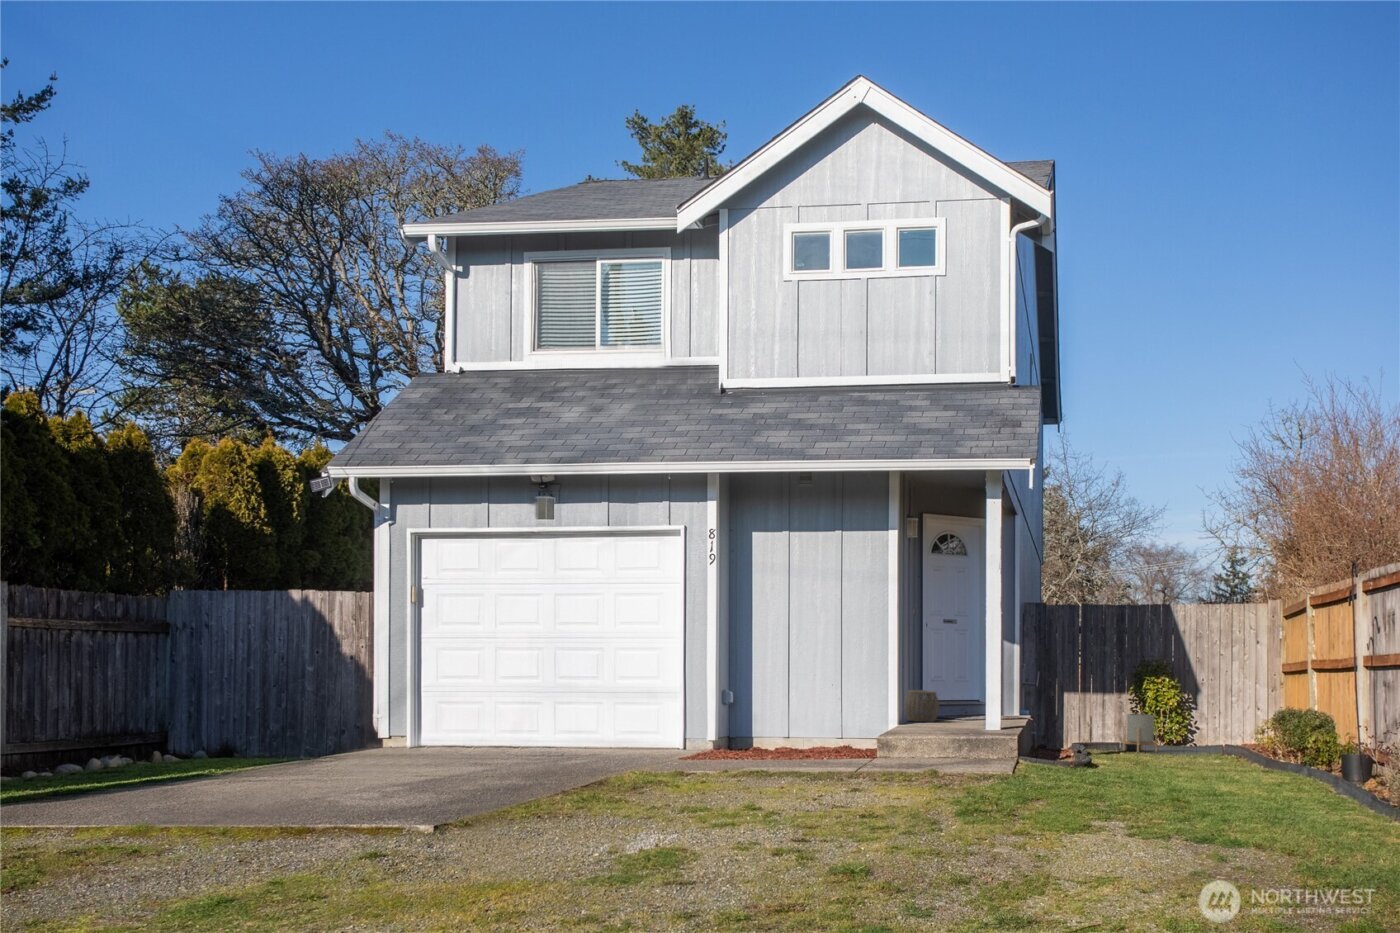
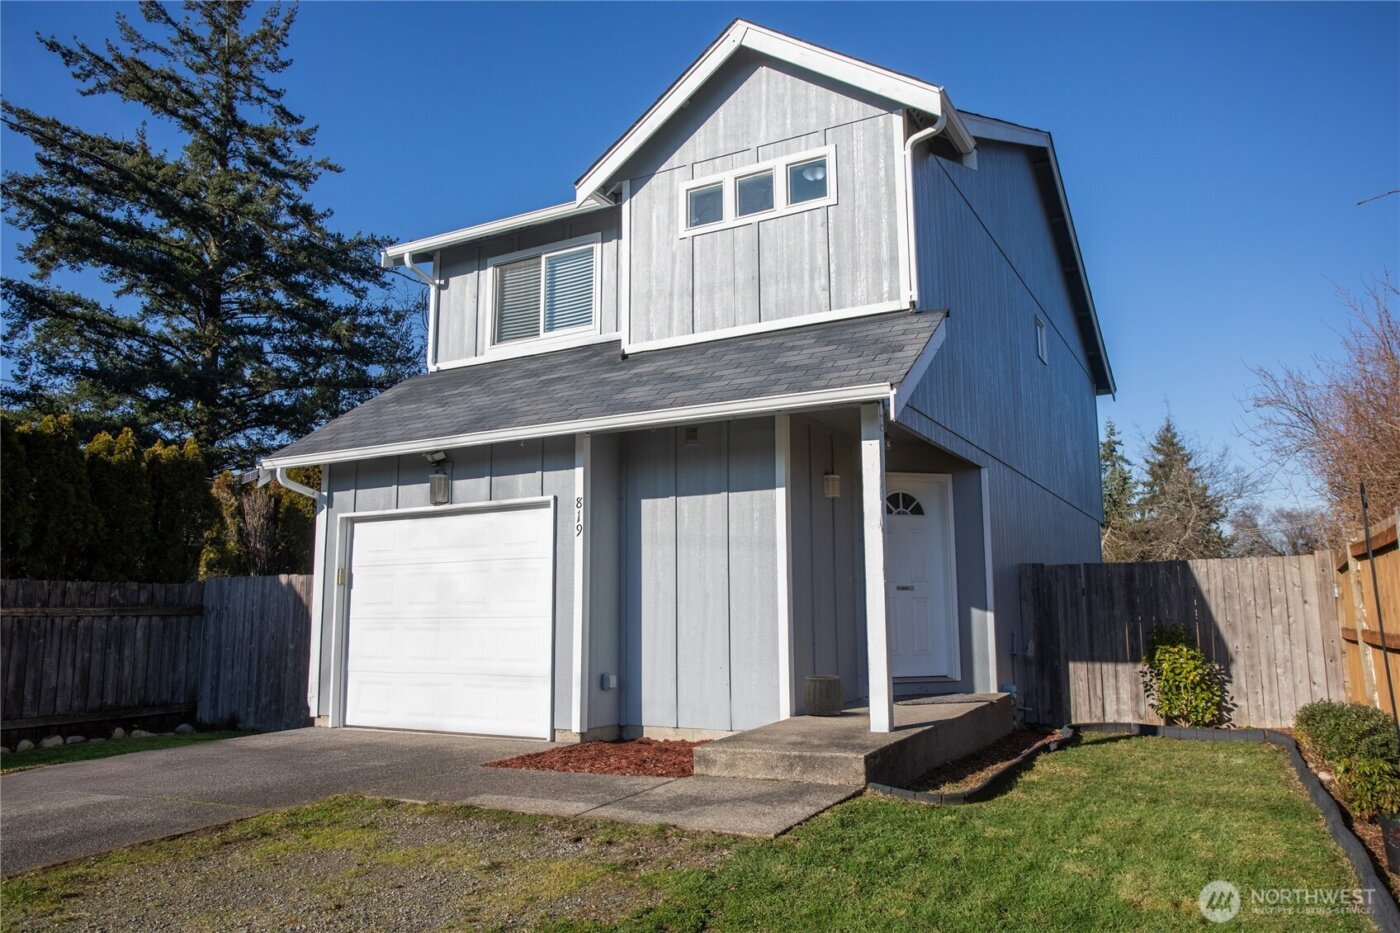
planter: present [1123,714,1157,752] -> none [1135,690,1179,737]

